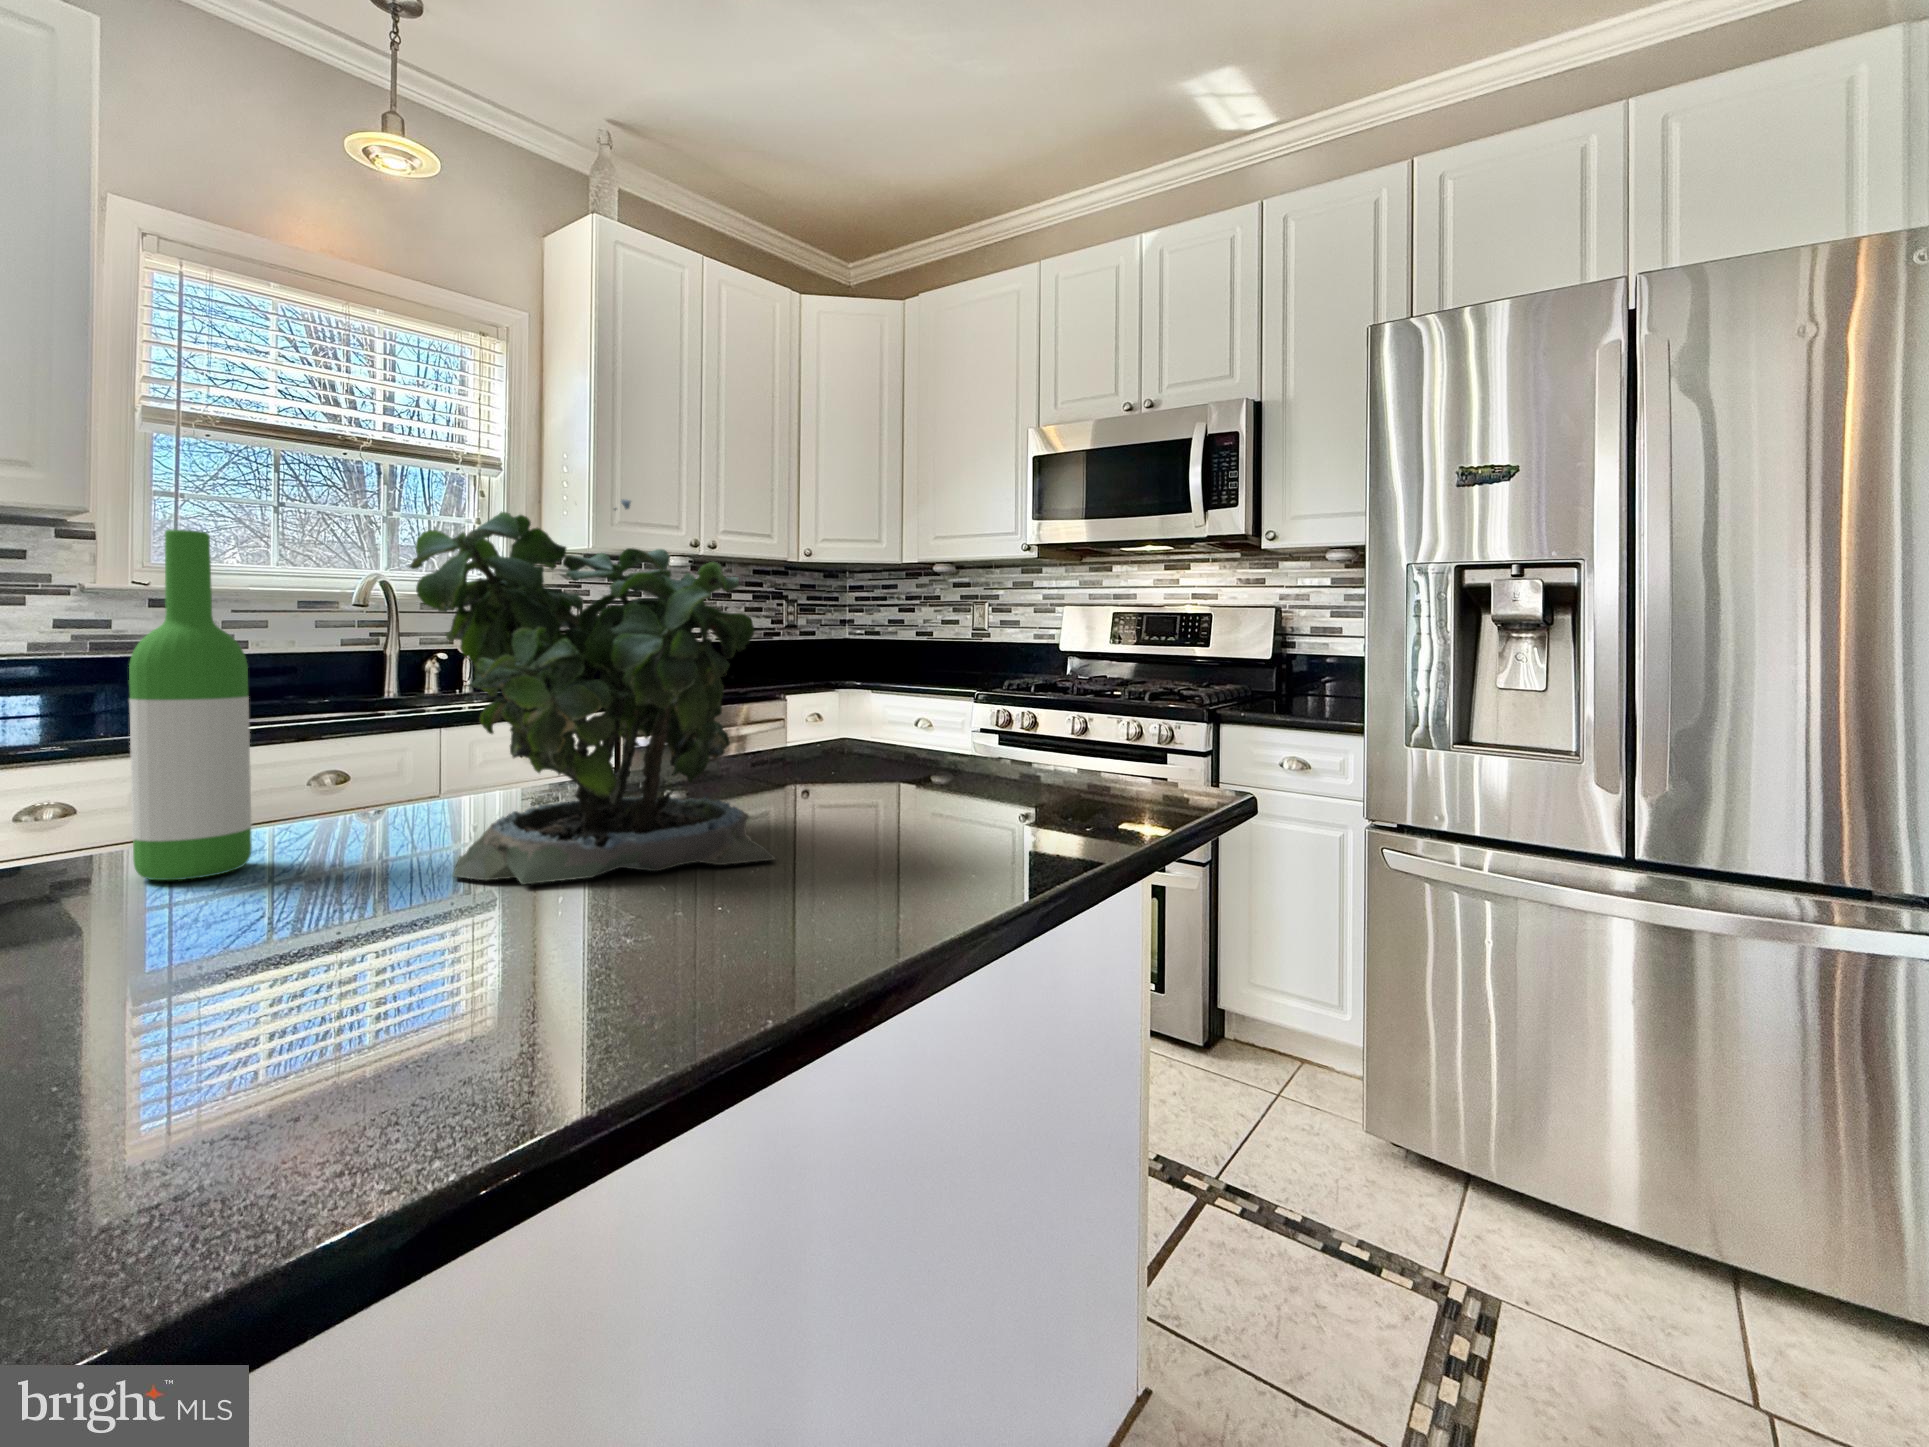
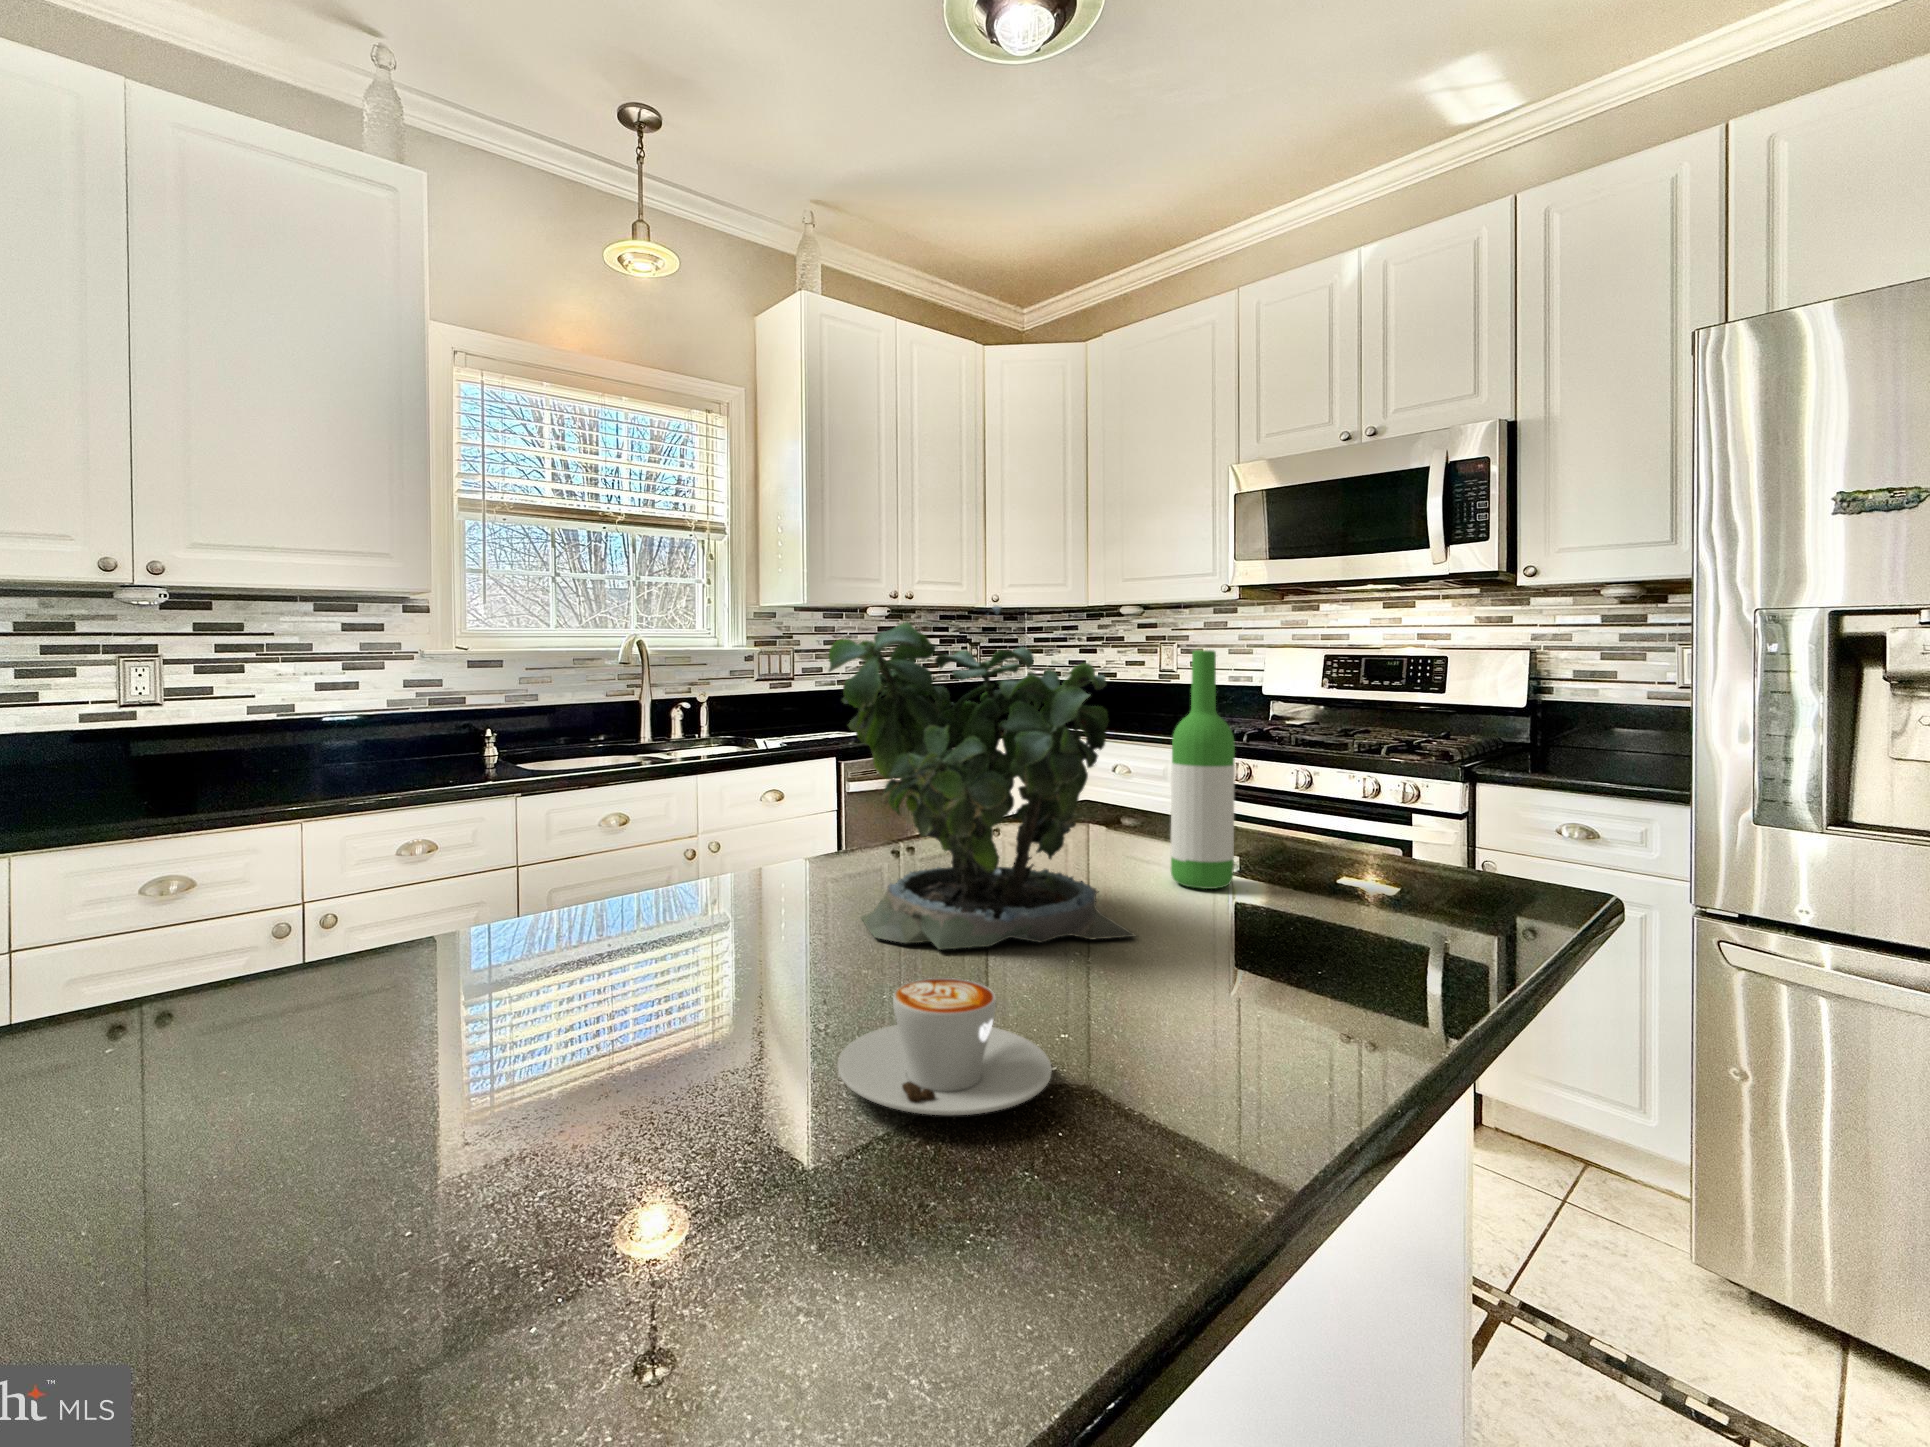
wine bottle: present [129,530,252,880] -> present [1171,650,1235,889]
coffee cup: none [201,904,529,1071] -> present [838,978,1052,1115]

